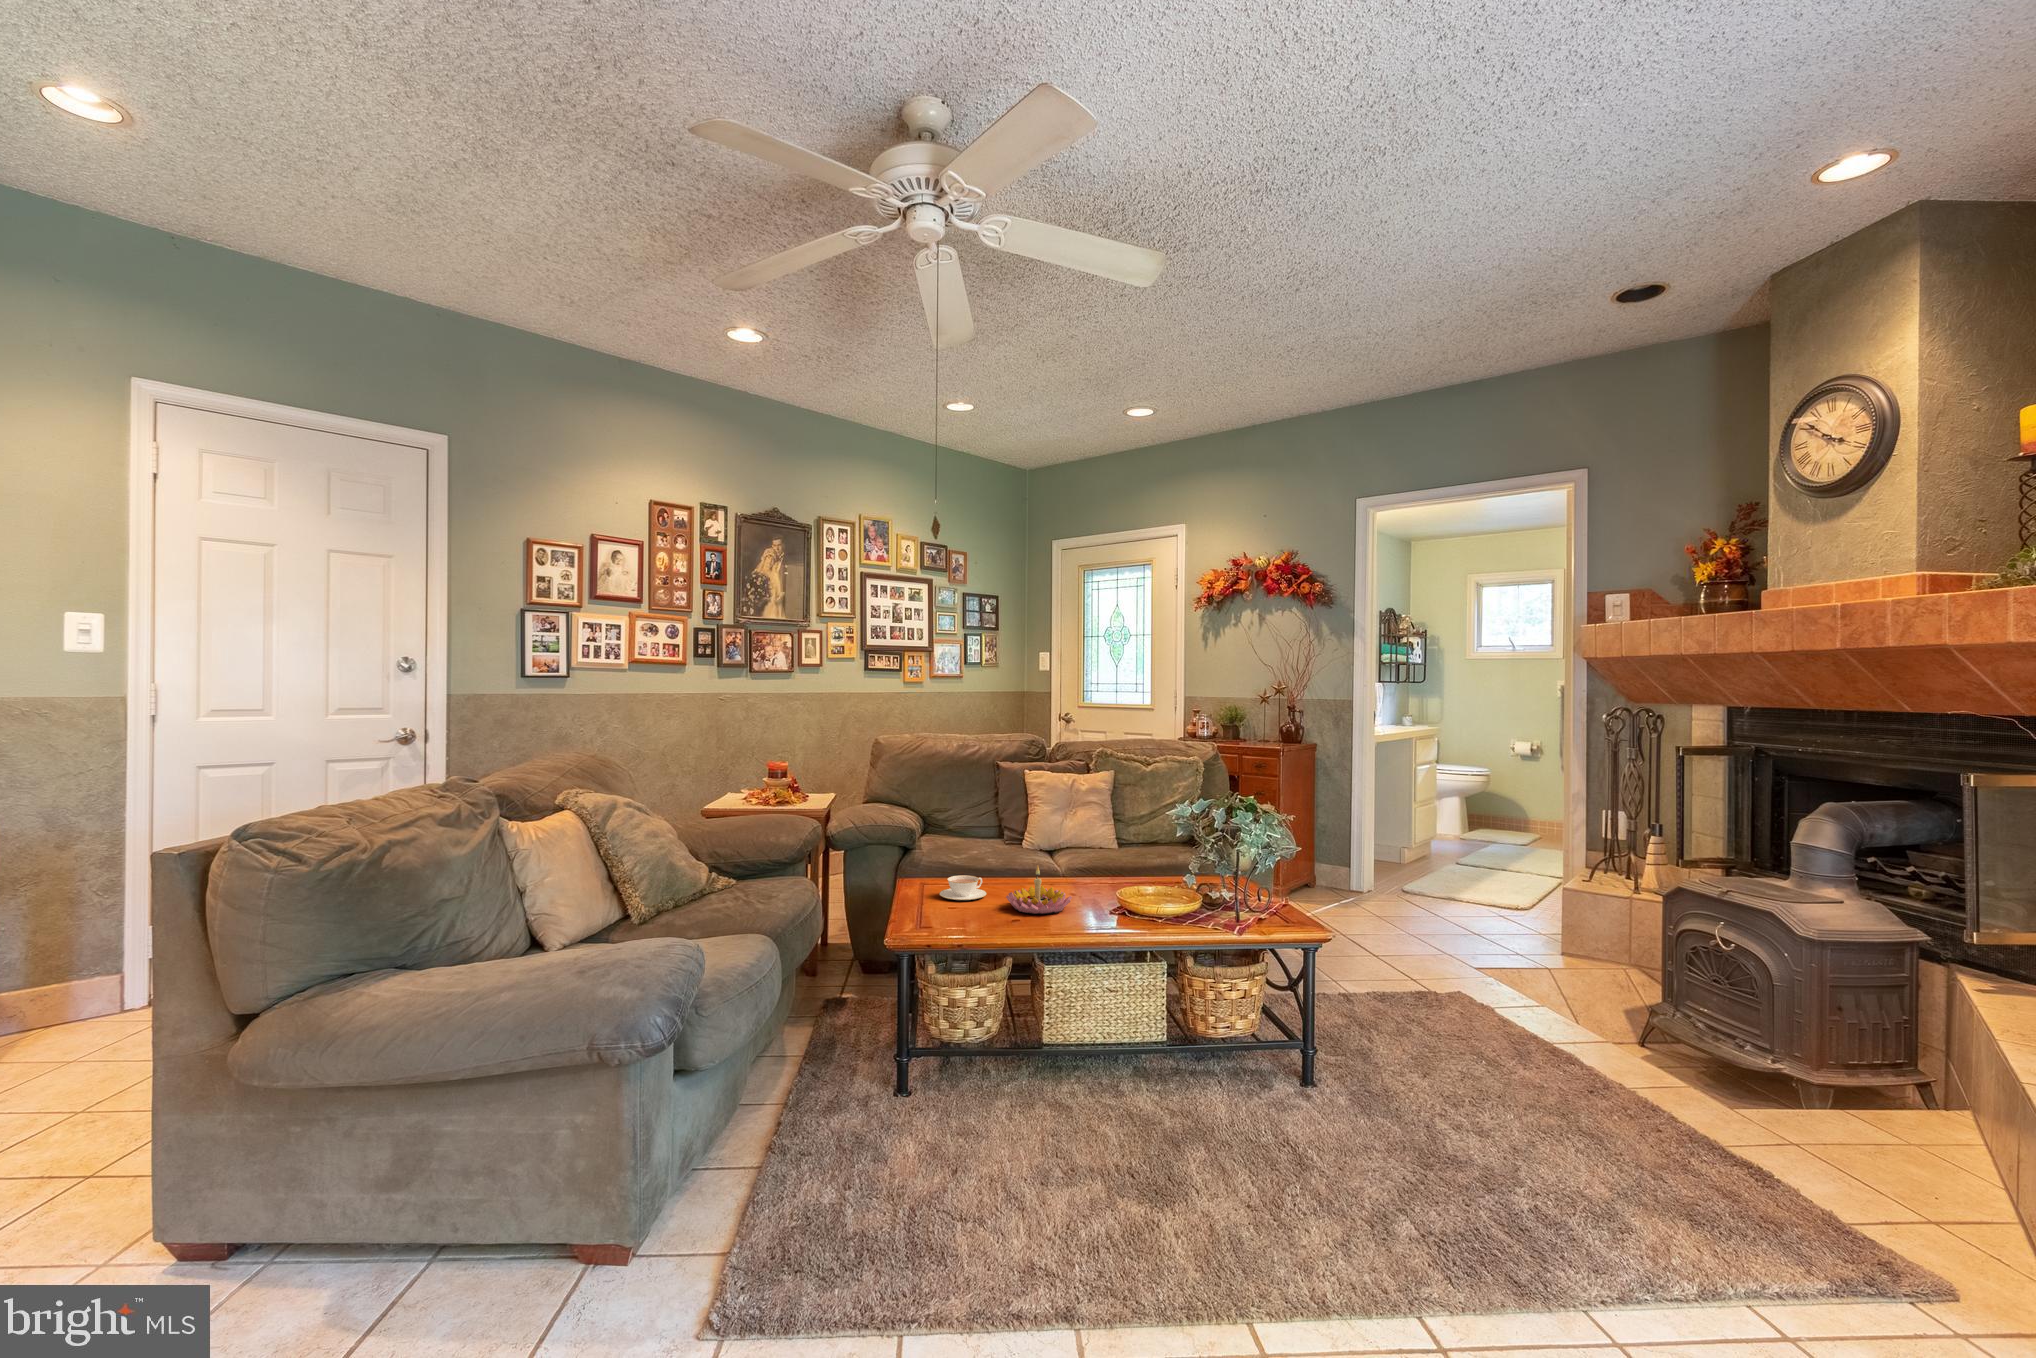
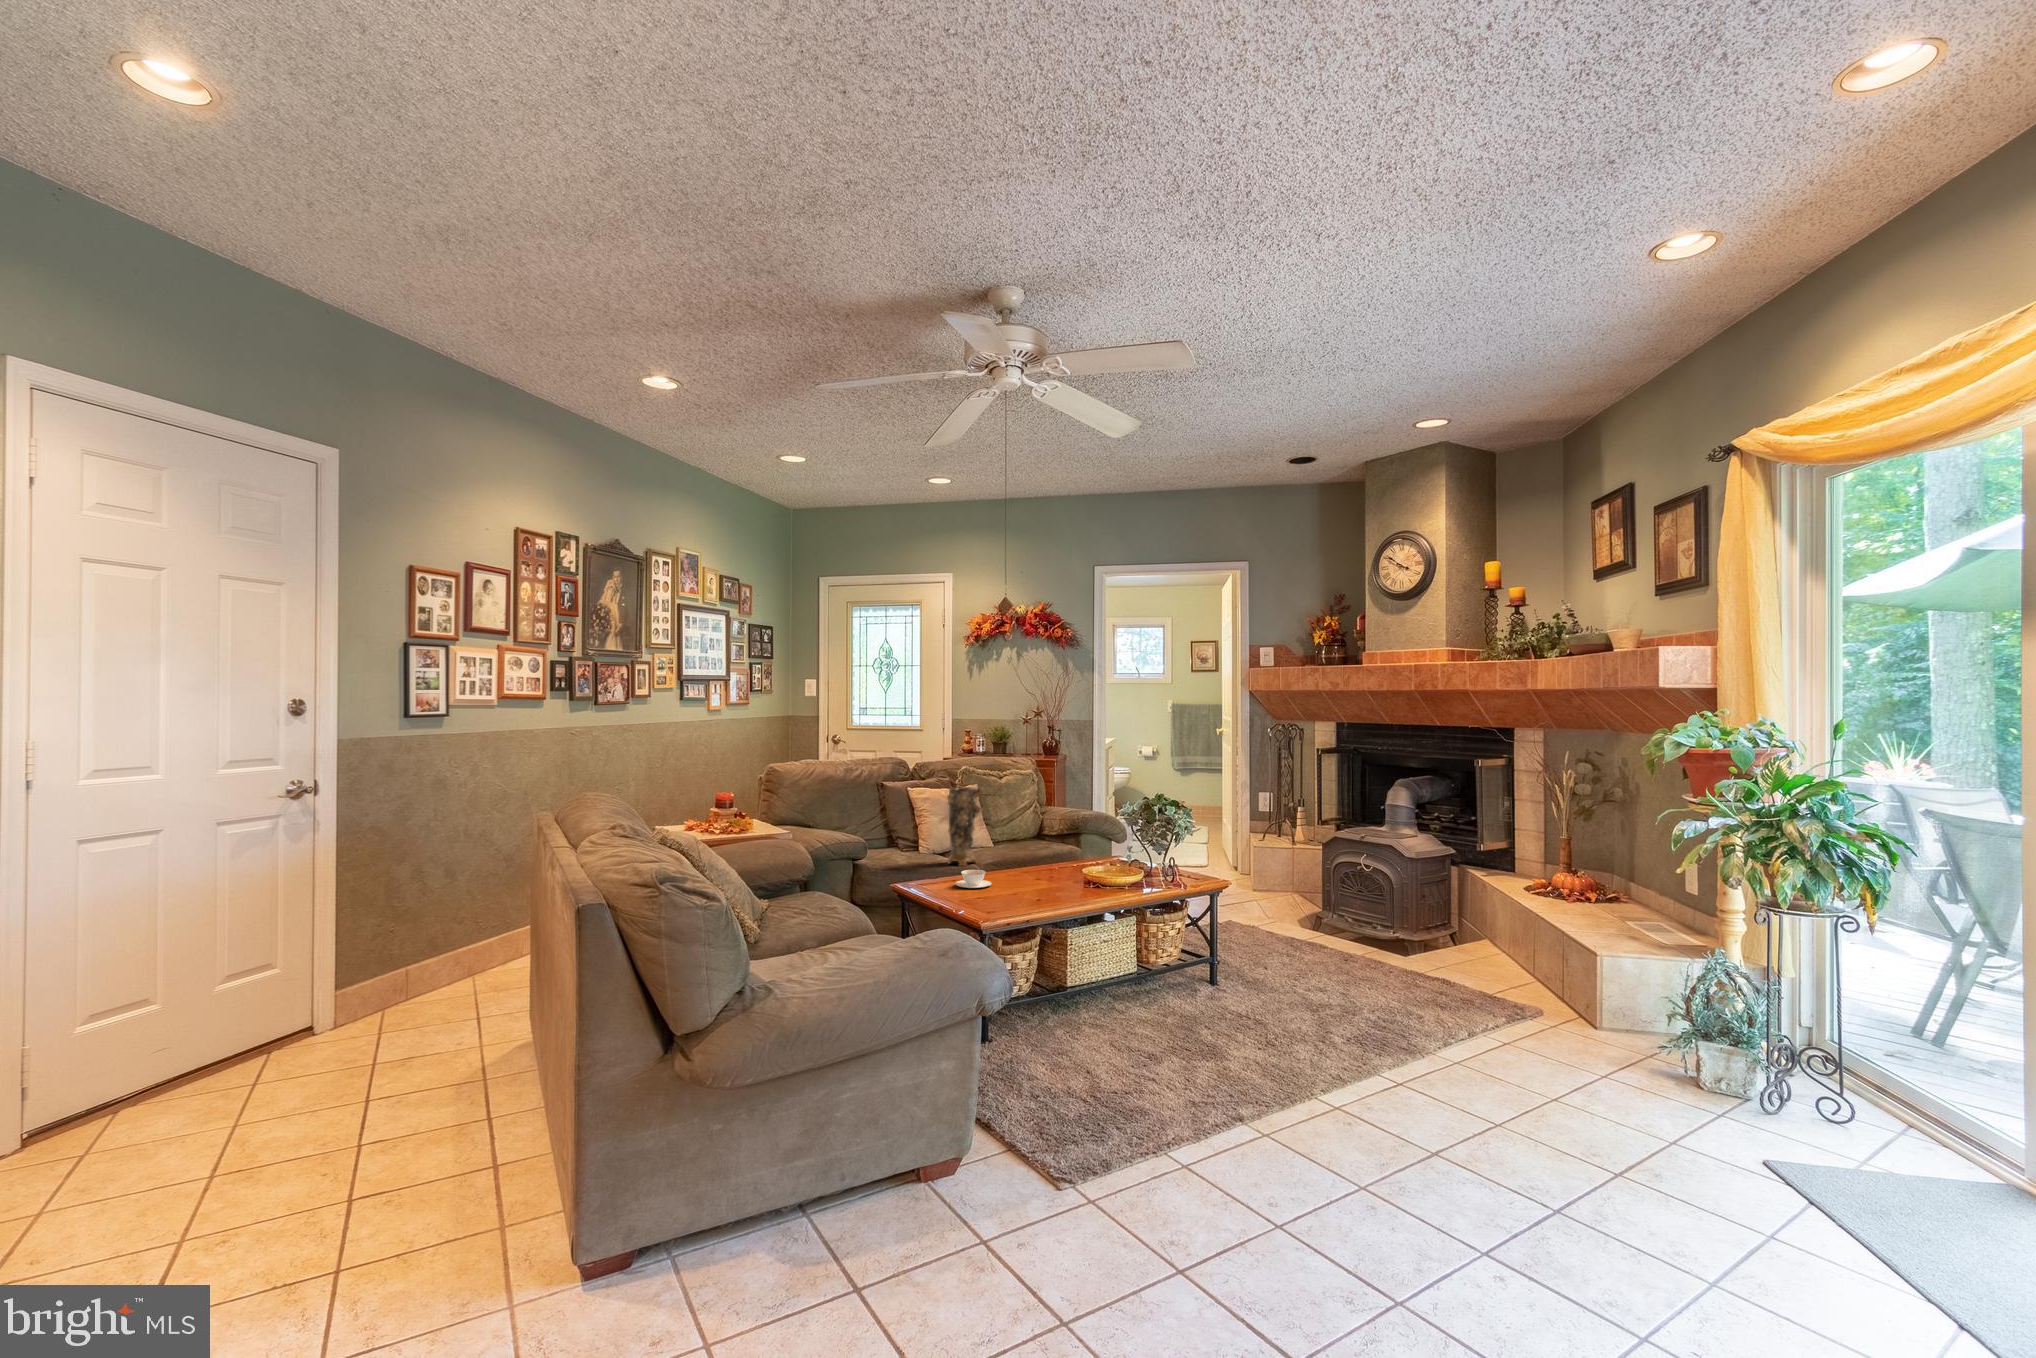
decorative vase: none [1008,771,1050,870] -> present [947,787,981,866]
candle holder: present [1006,866,1072,915] -> none [1017,853,1067,889]

